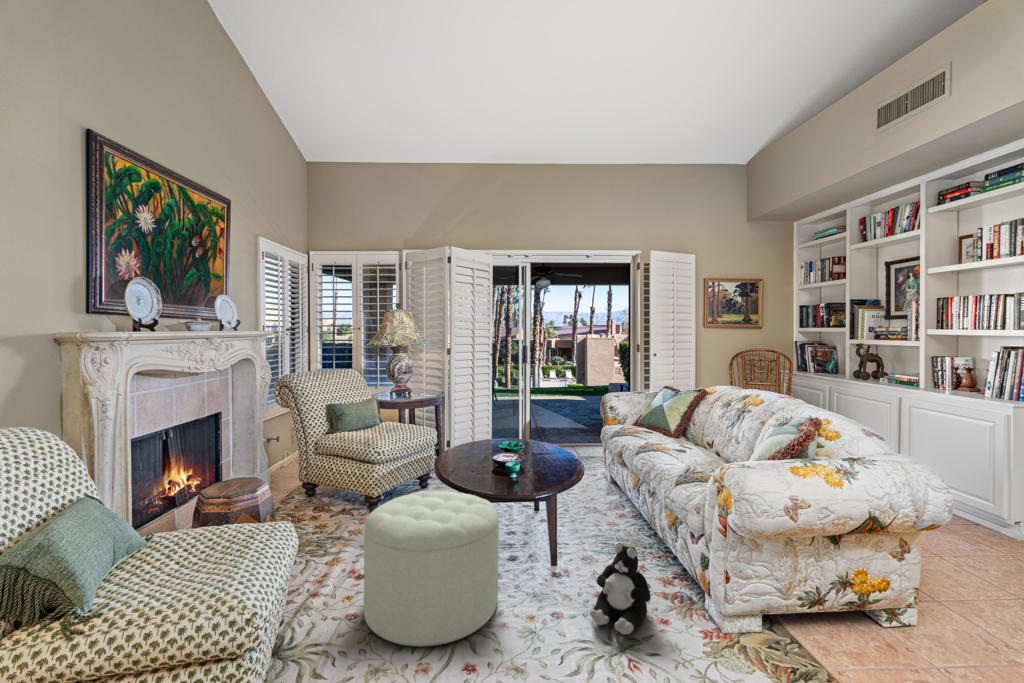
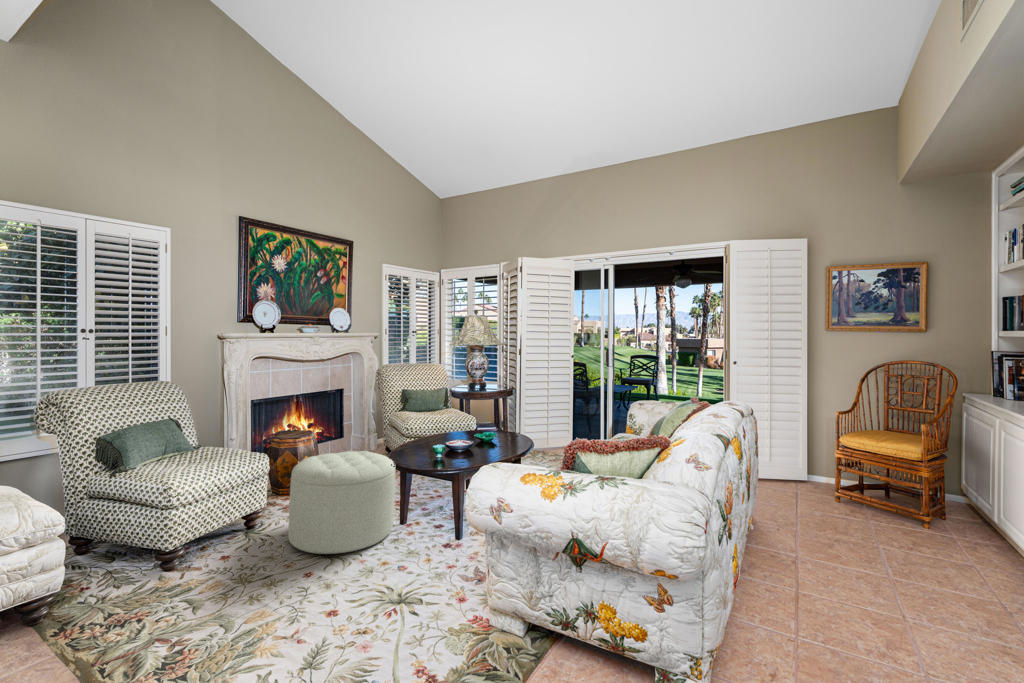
plush toy: present [590,543,651,635] -> none [401,519,460,593]

